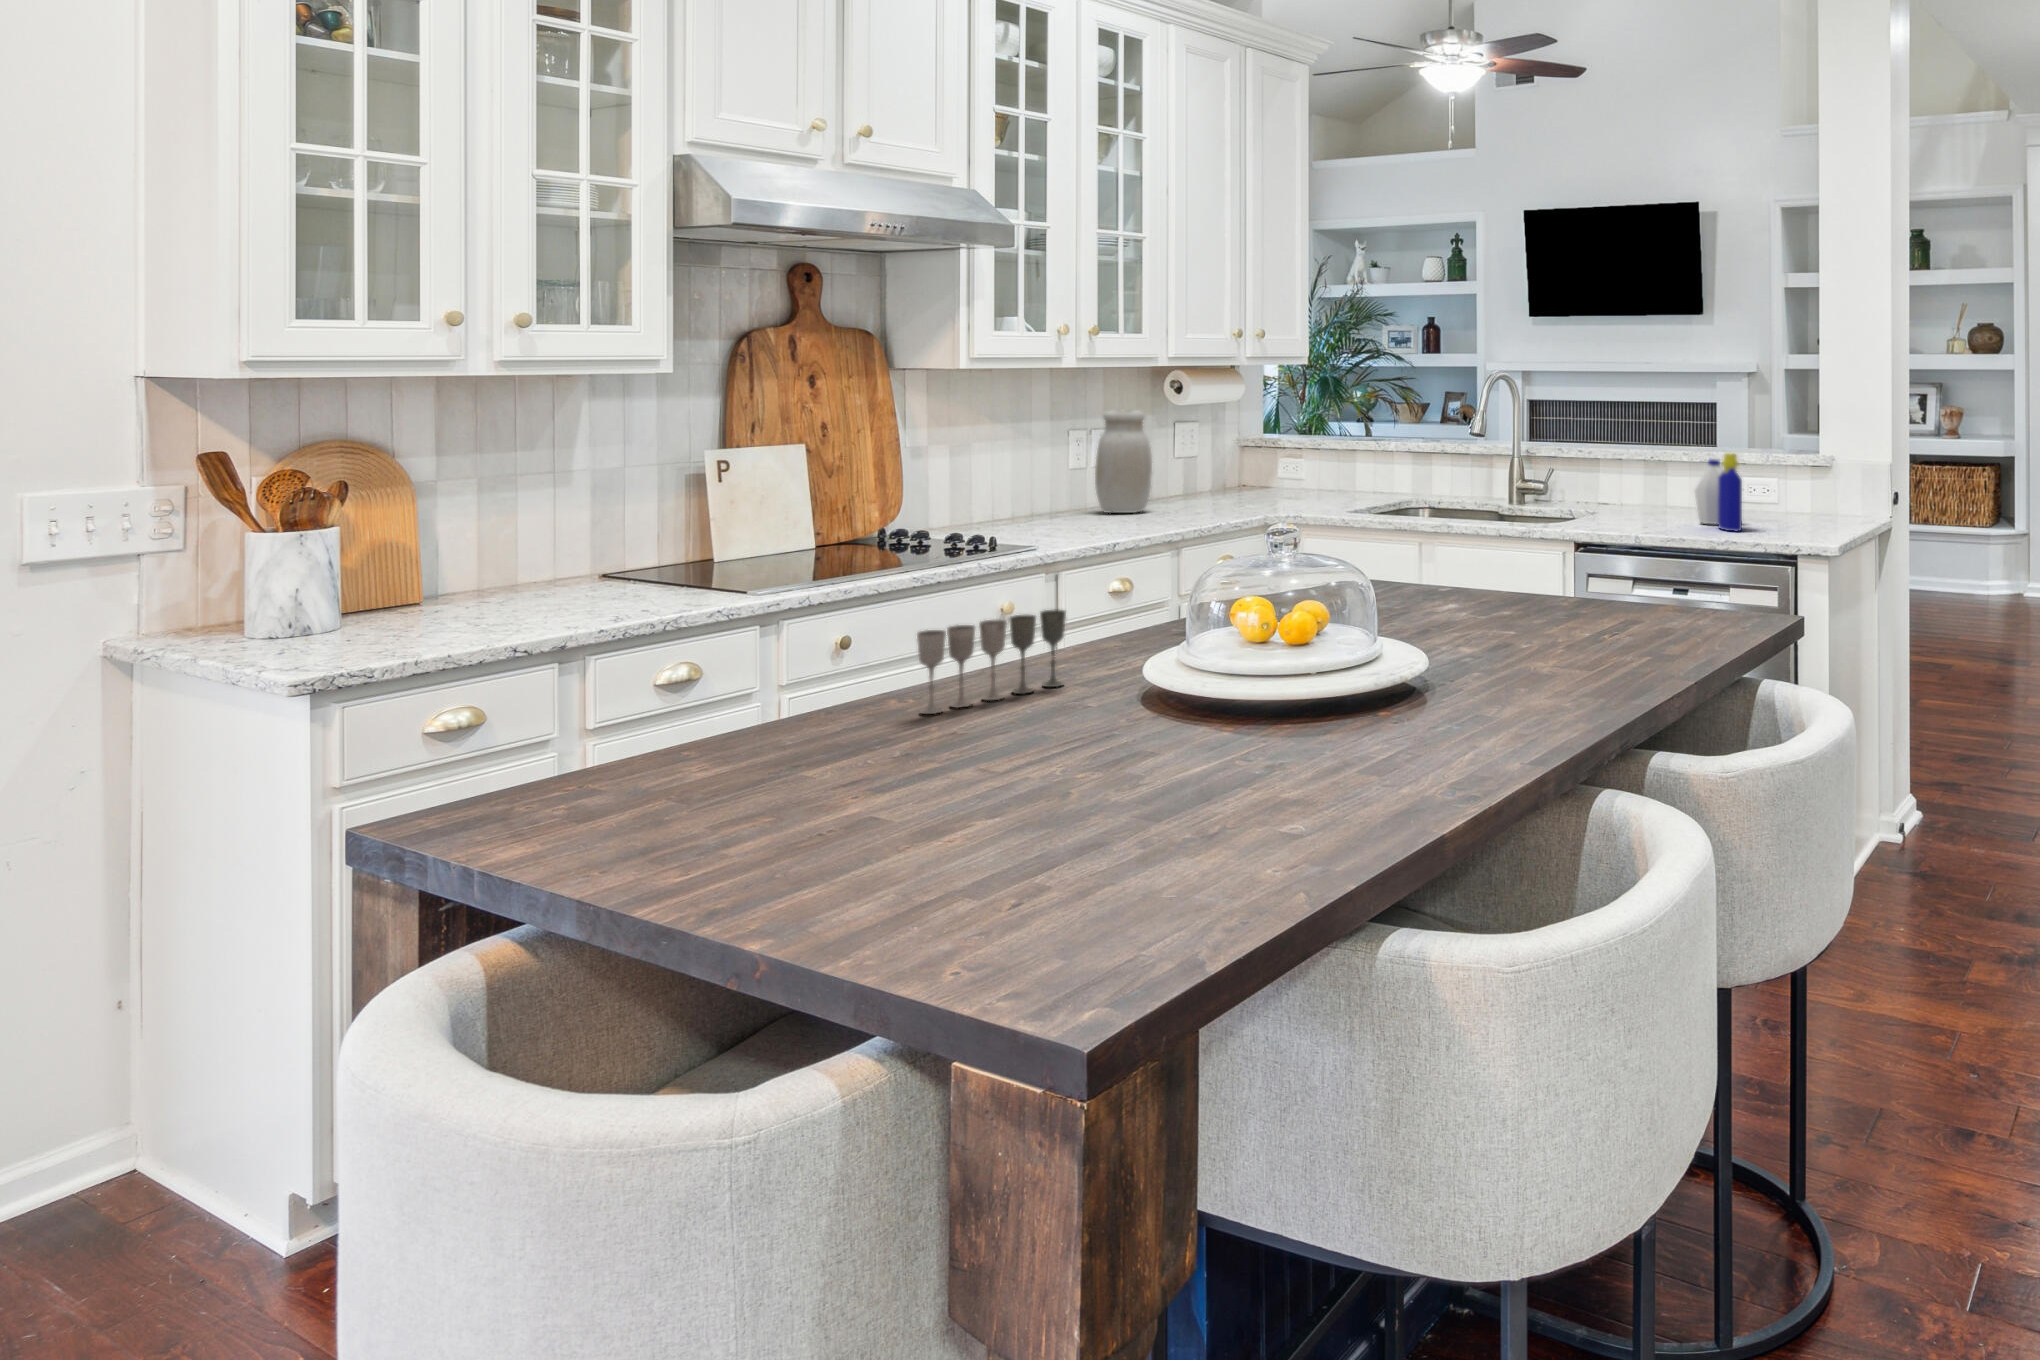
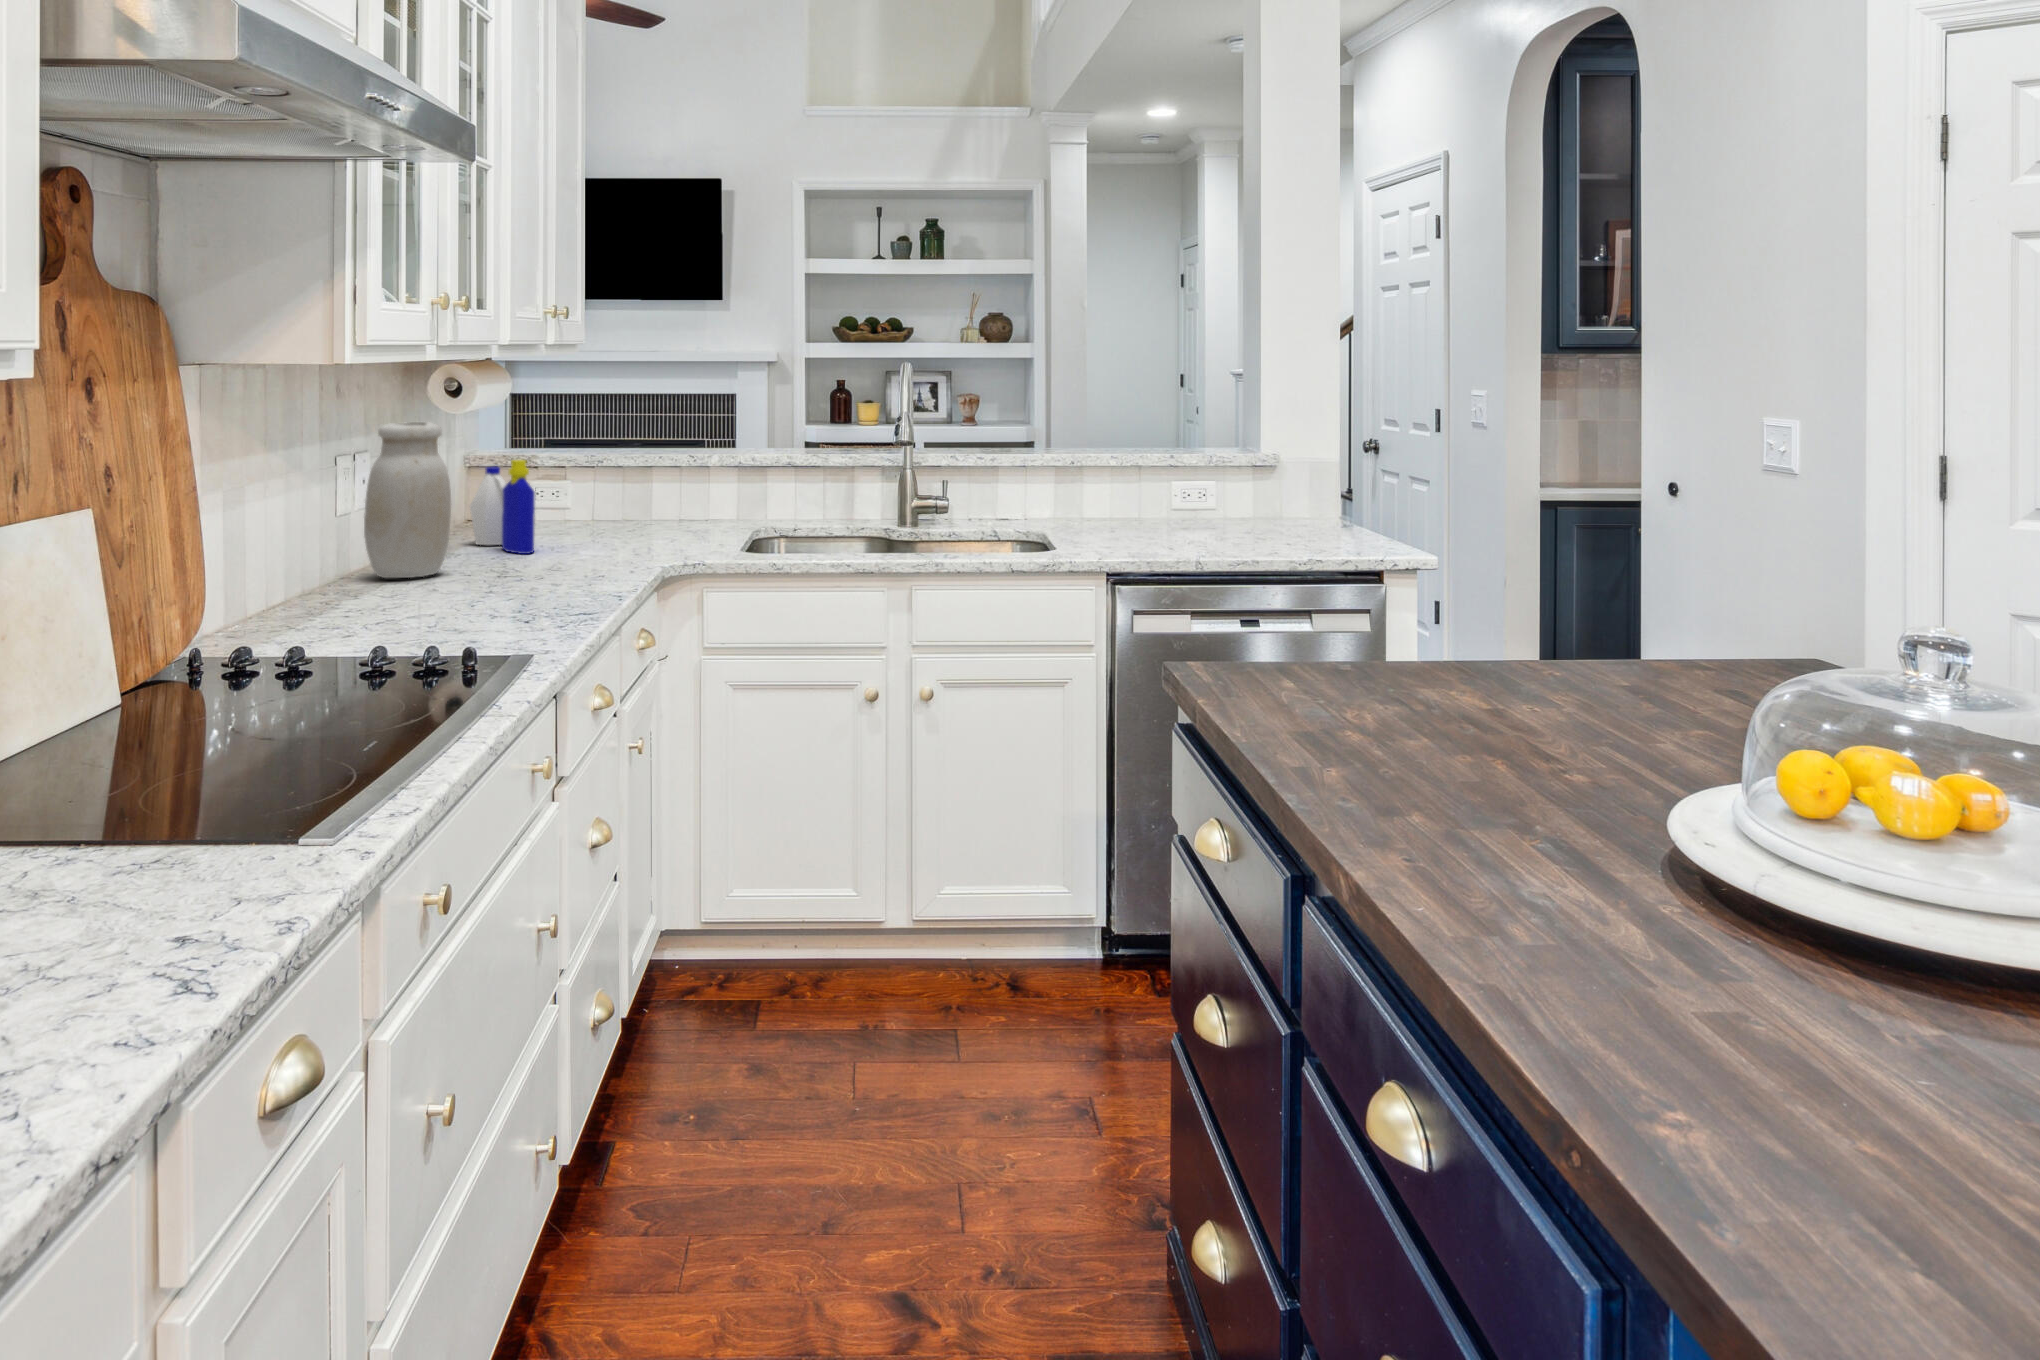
bottle: present [1695,453,1742,531] -> present [470,460,535,554]
wine glass: present [917,610,1066,714] -> none [1752,844,1985,1154]

